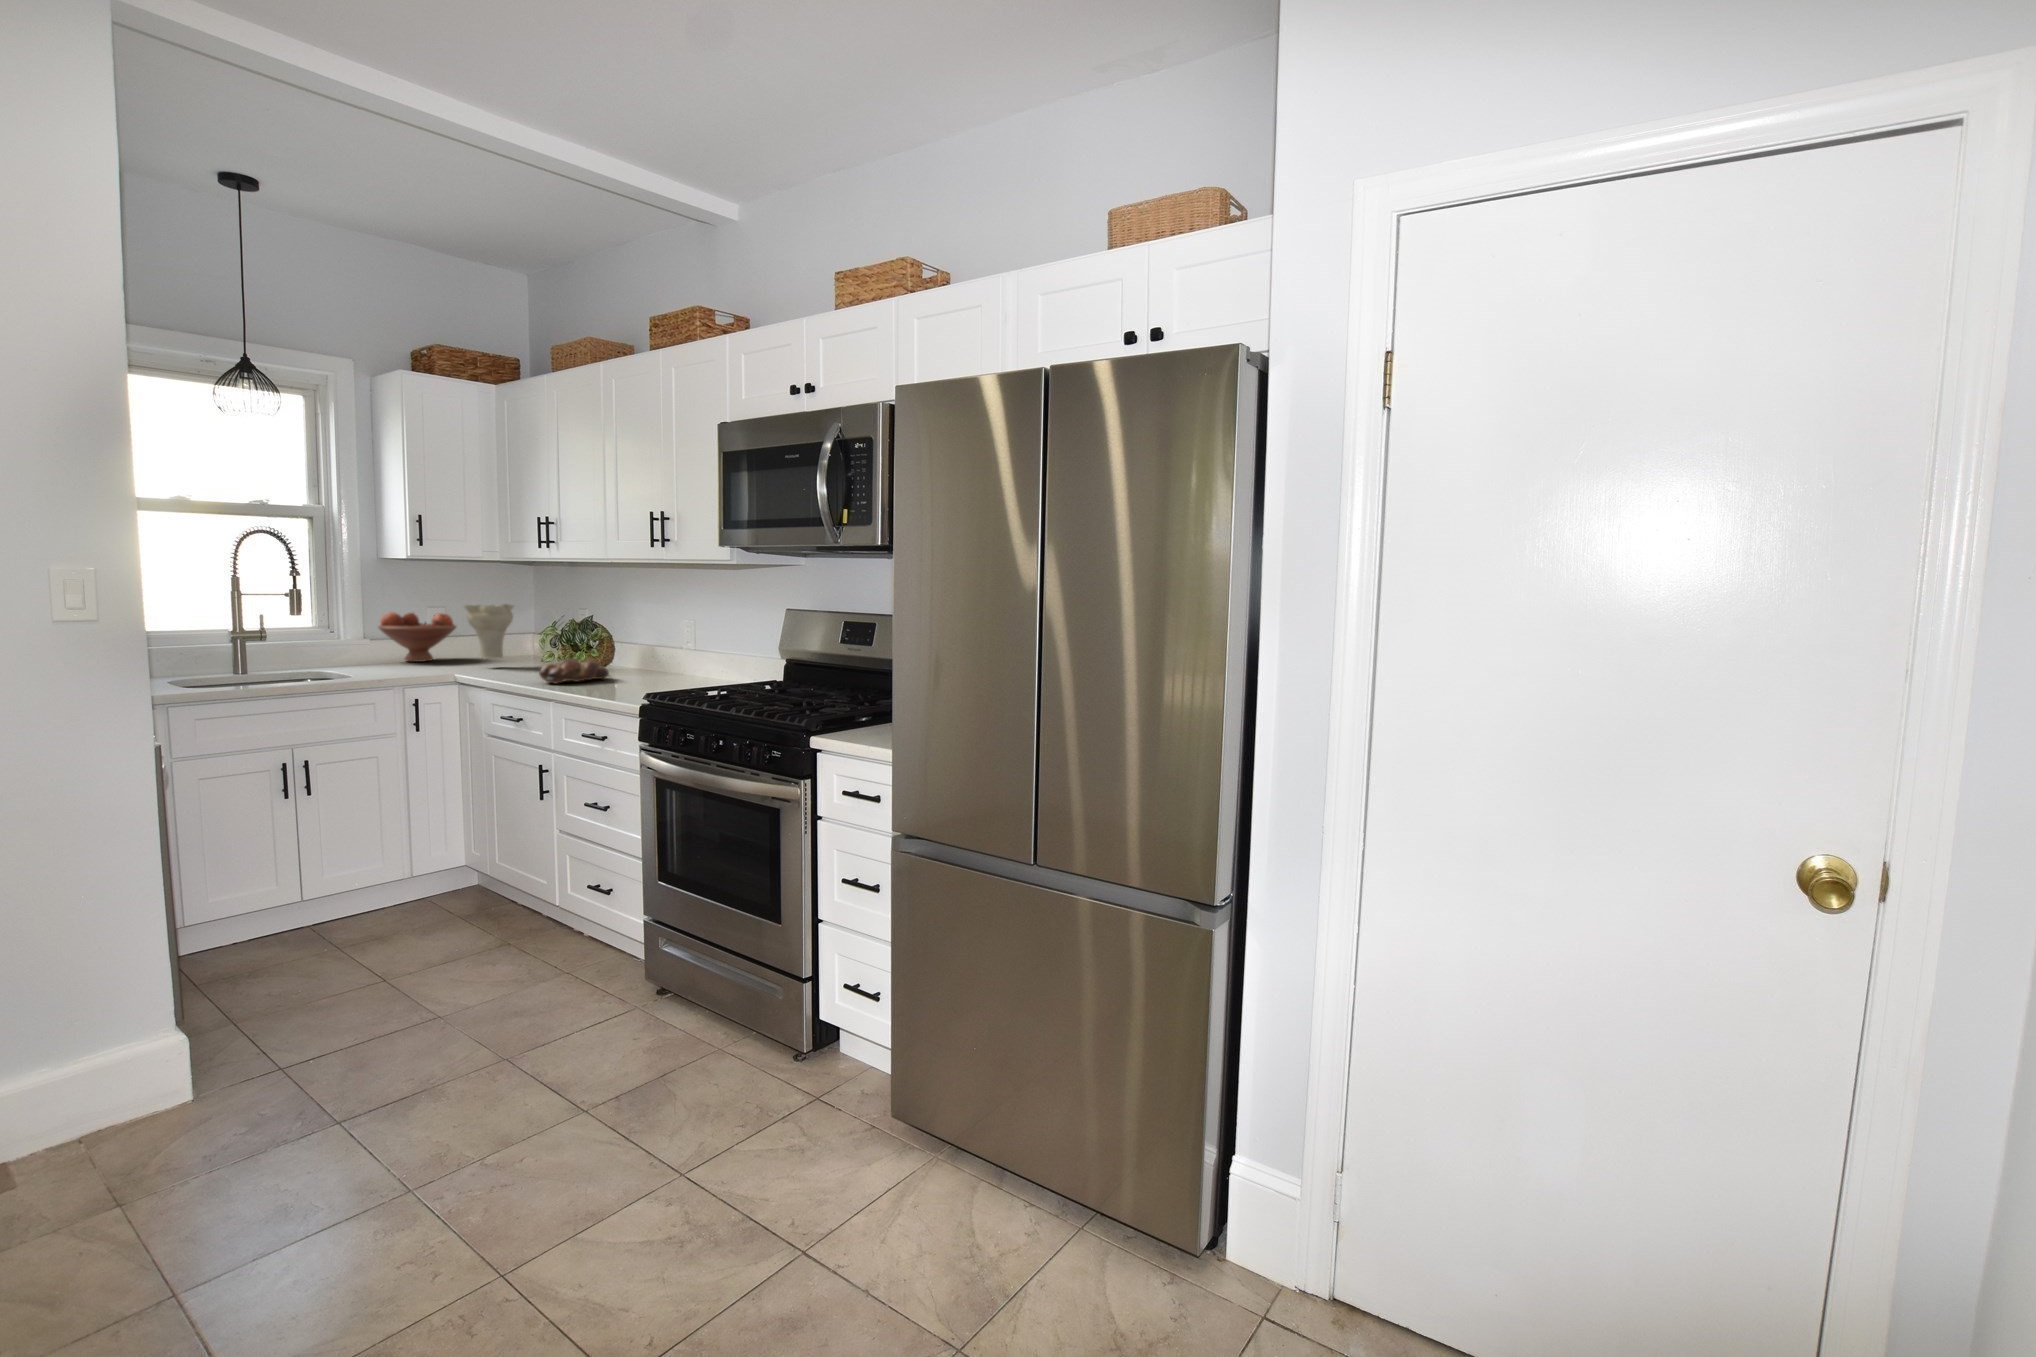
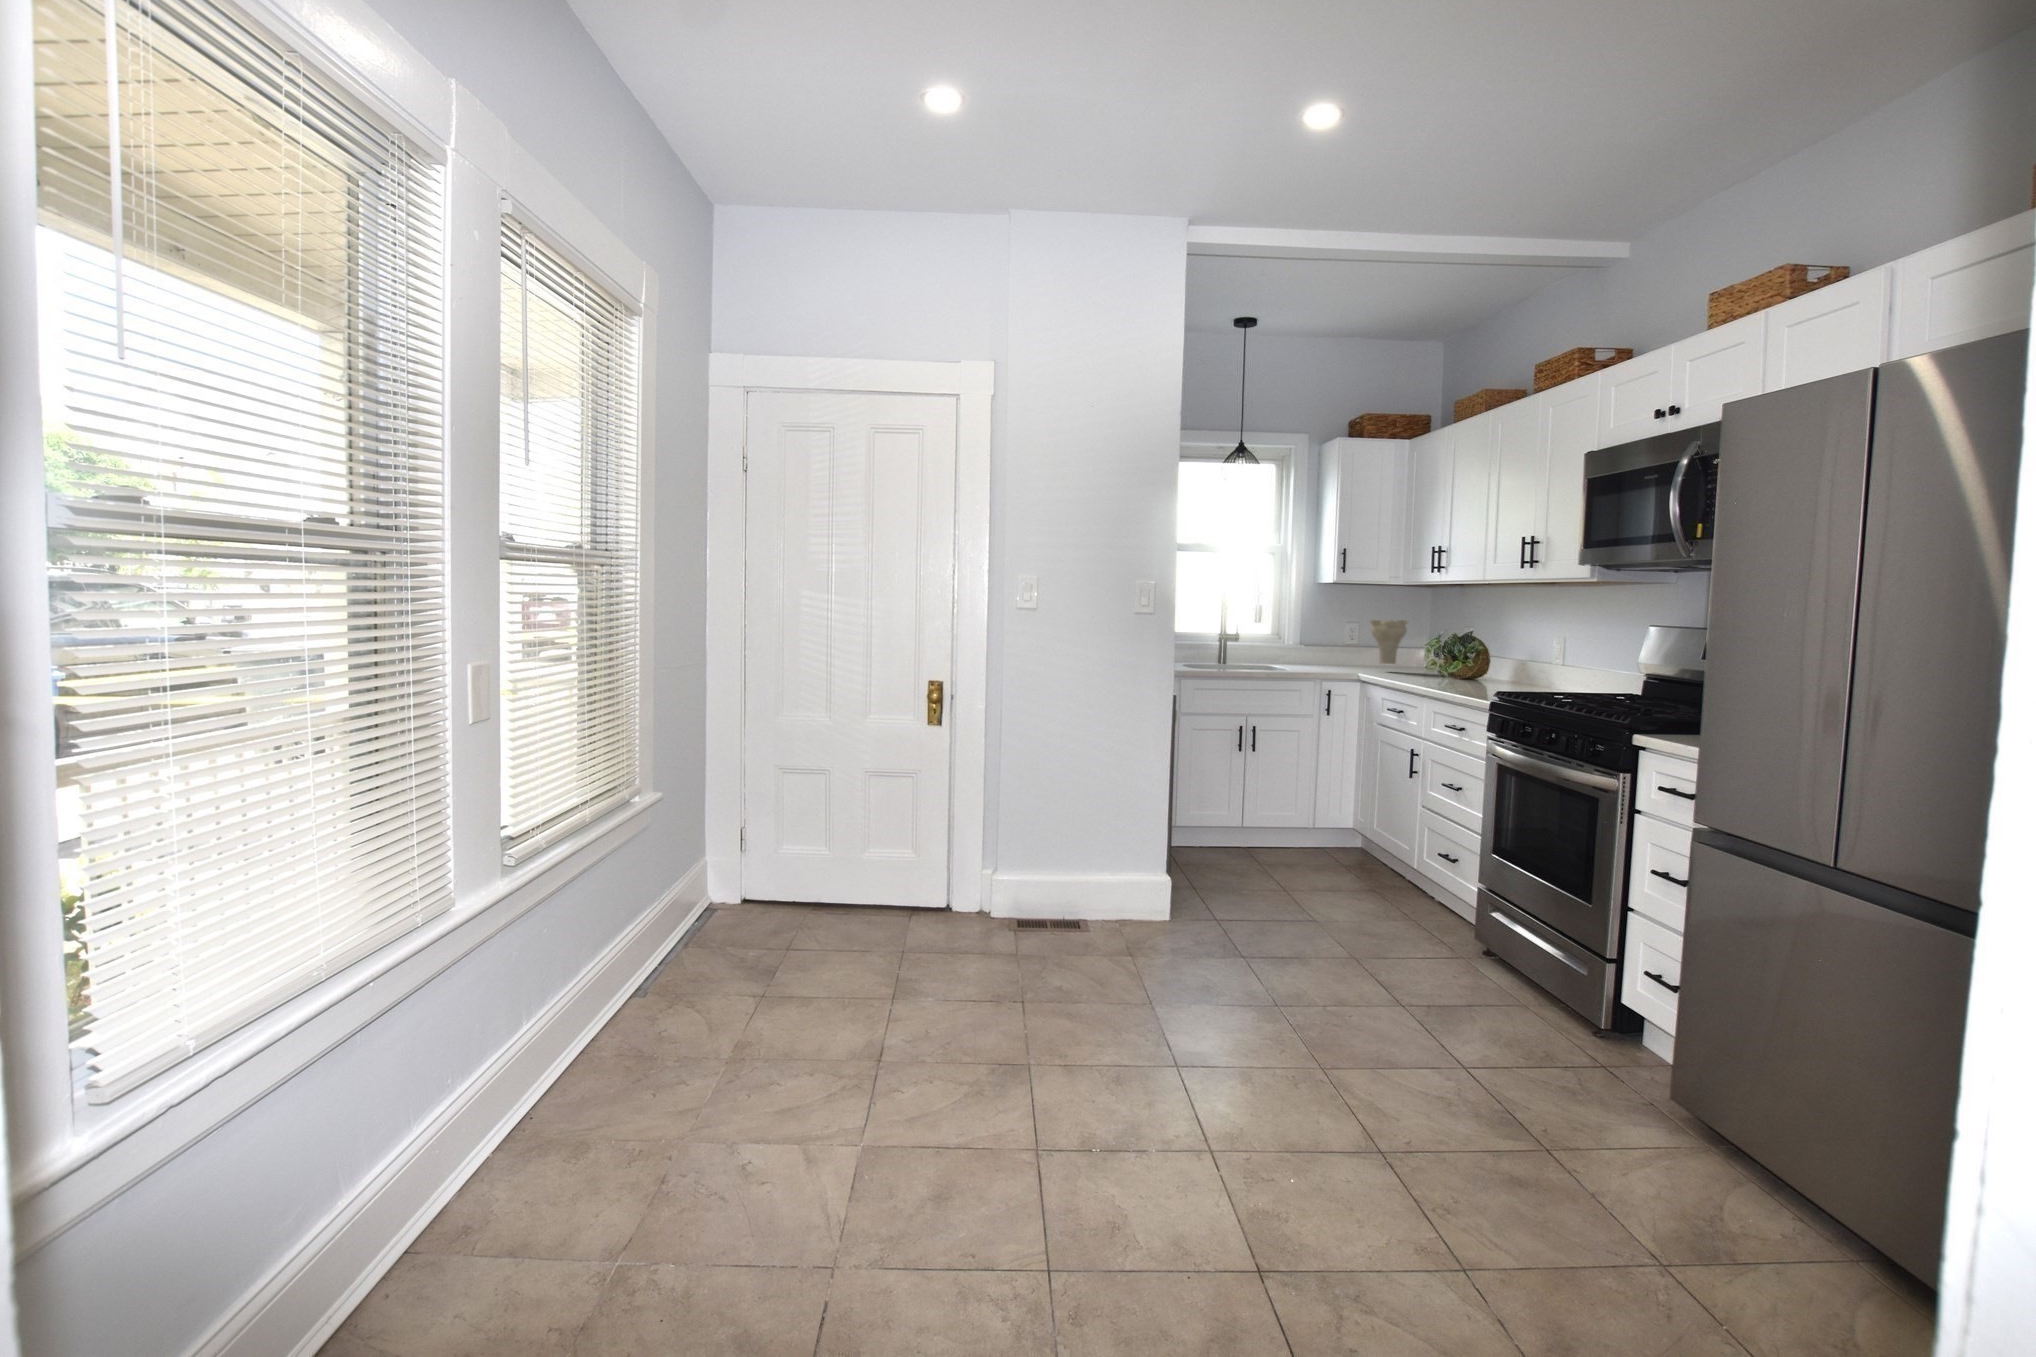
fruit bowl: present [378,612,456,662] -> none [1309,624,1365,665]
bread loaf: present [539,658,609,684] -> none [1419,664,1478,685]

